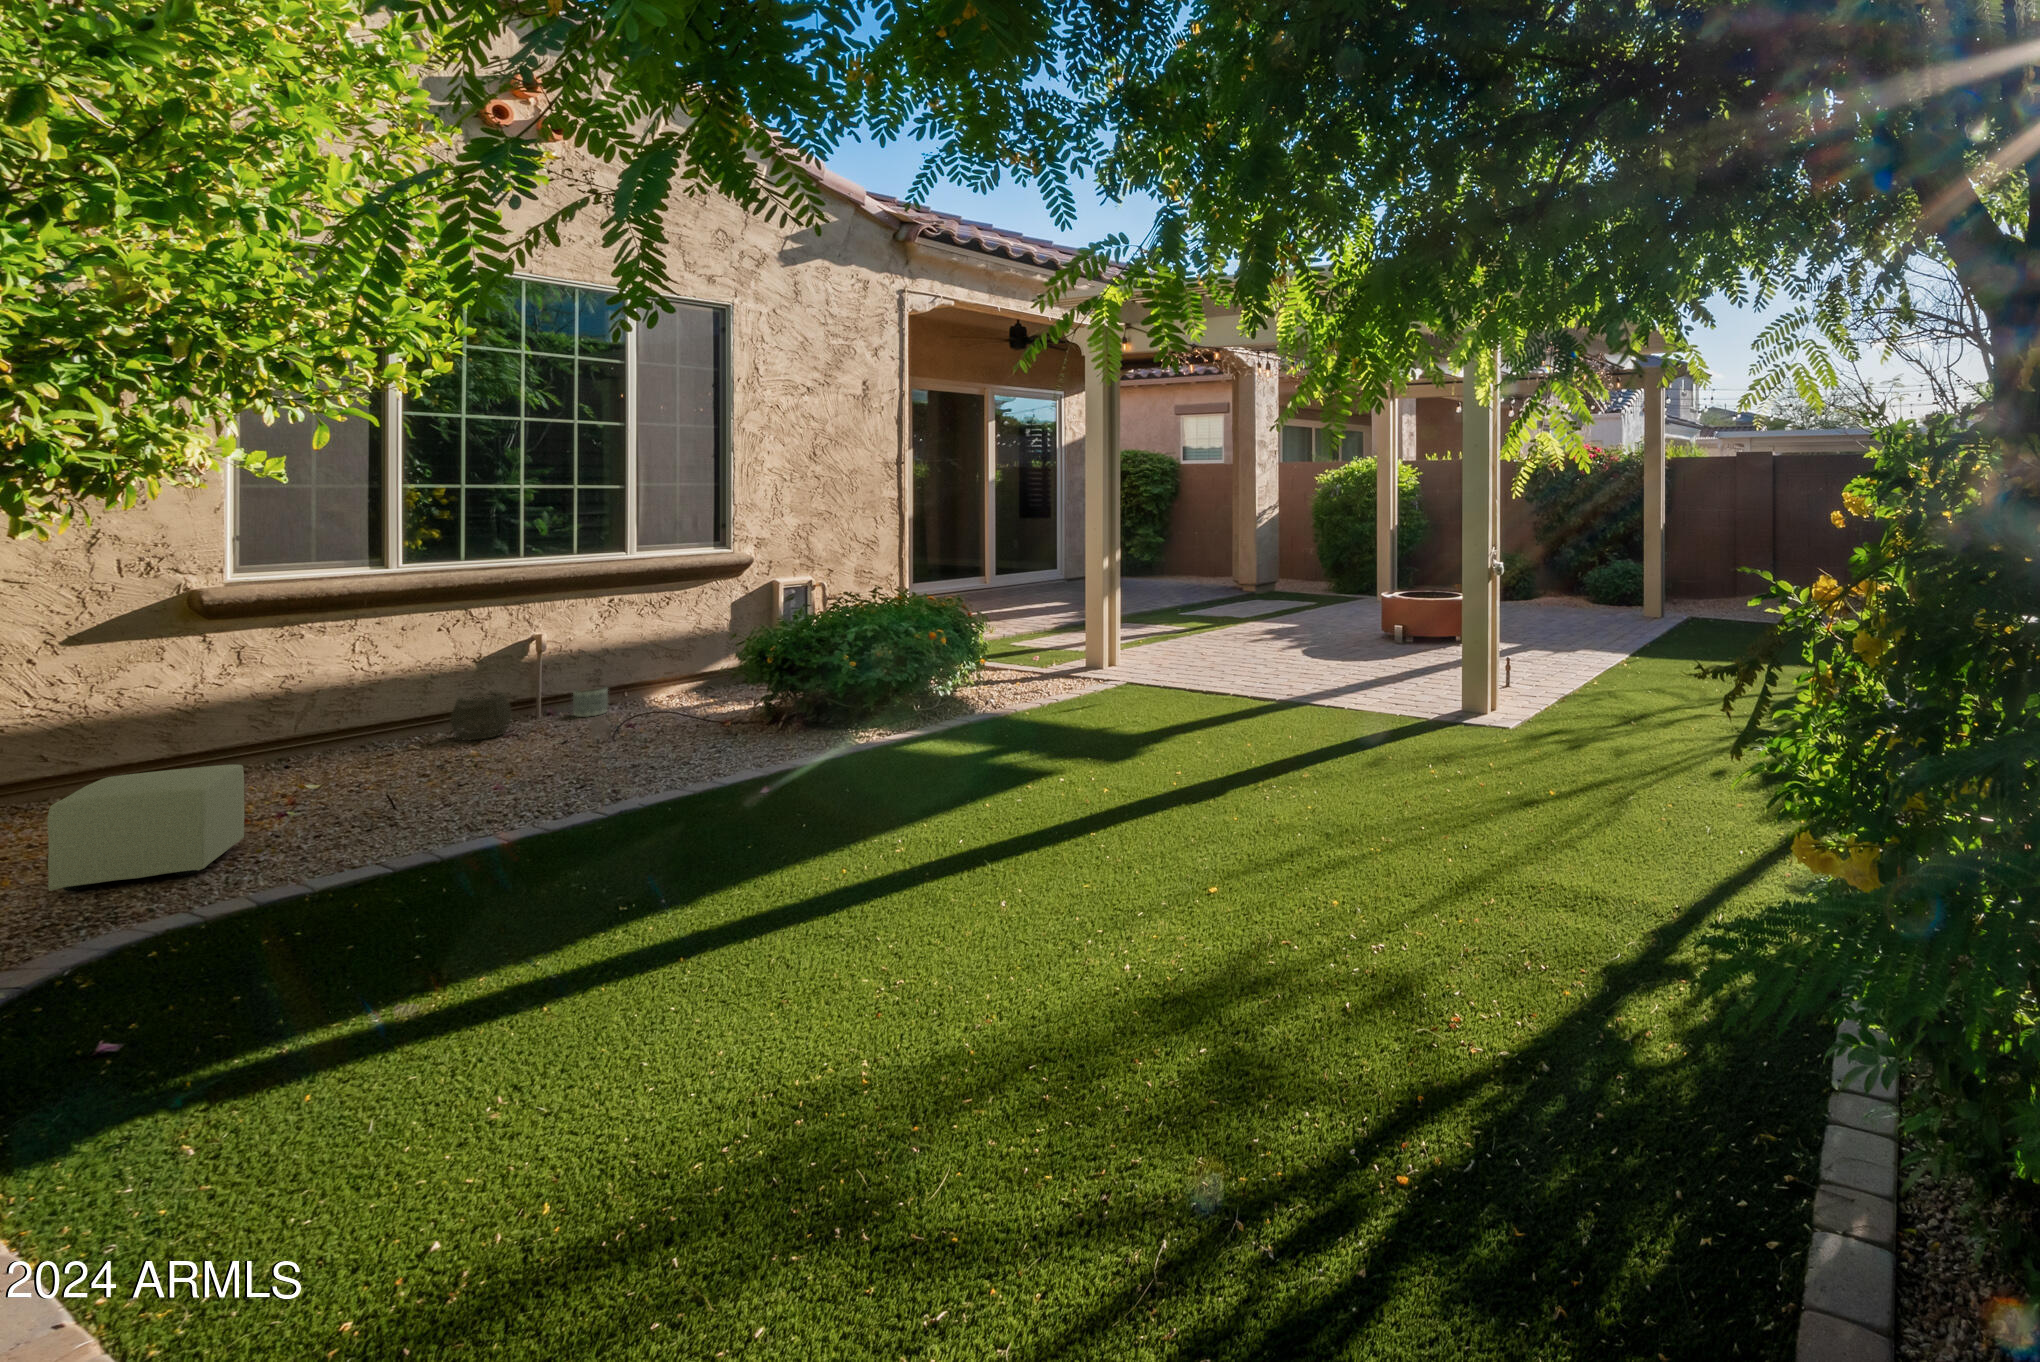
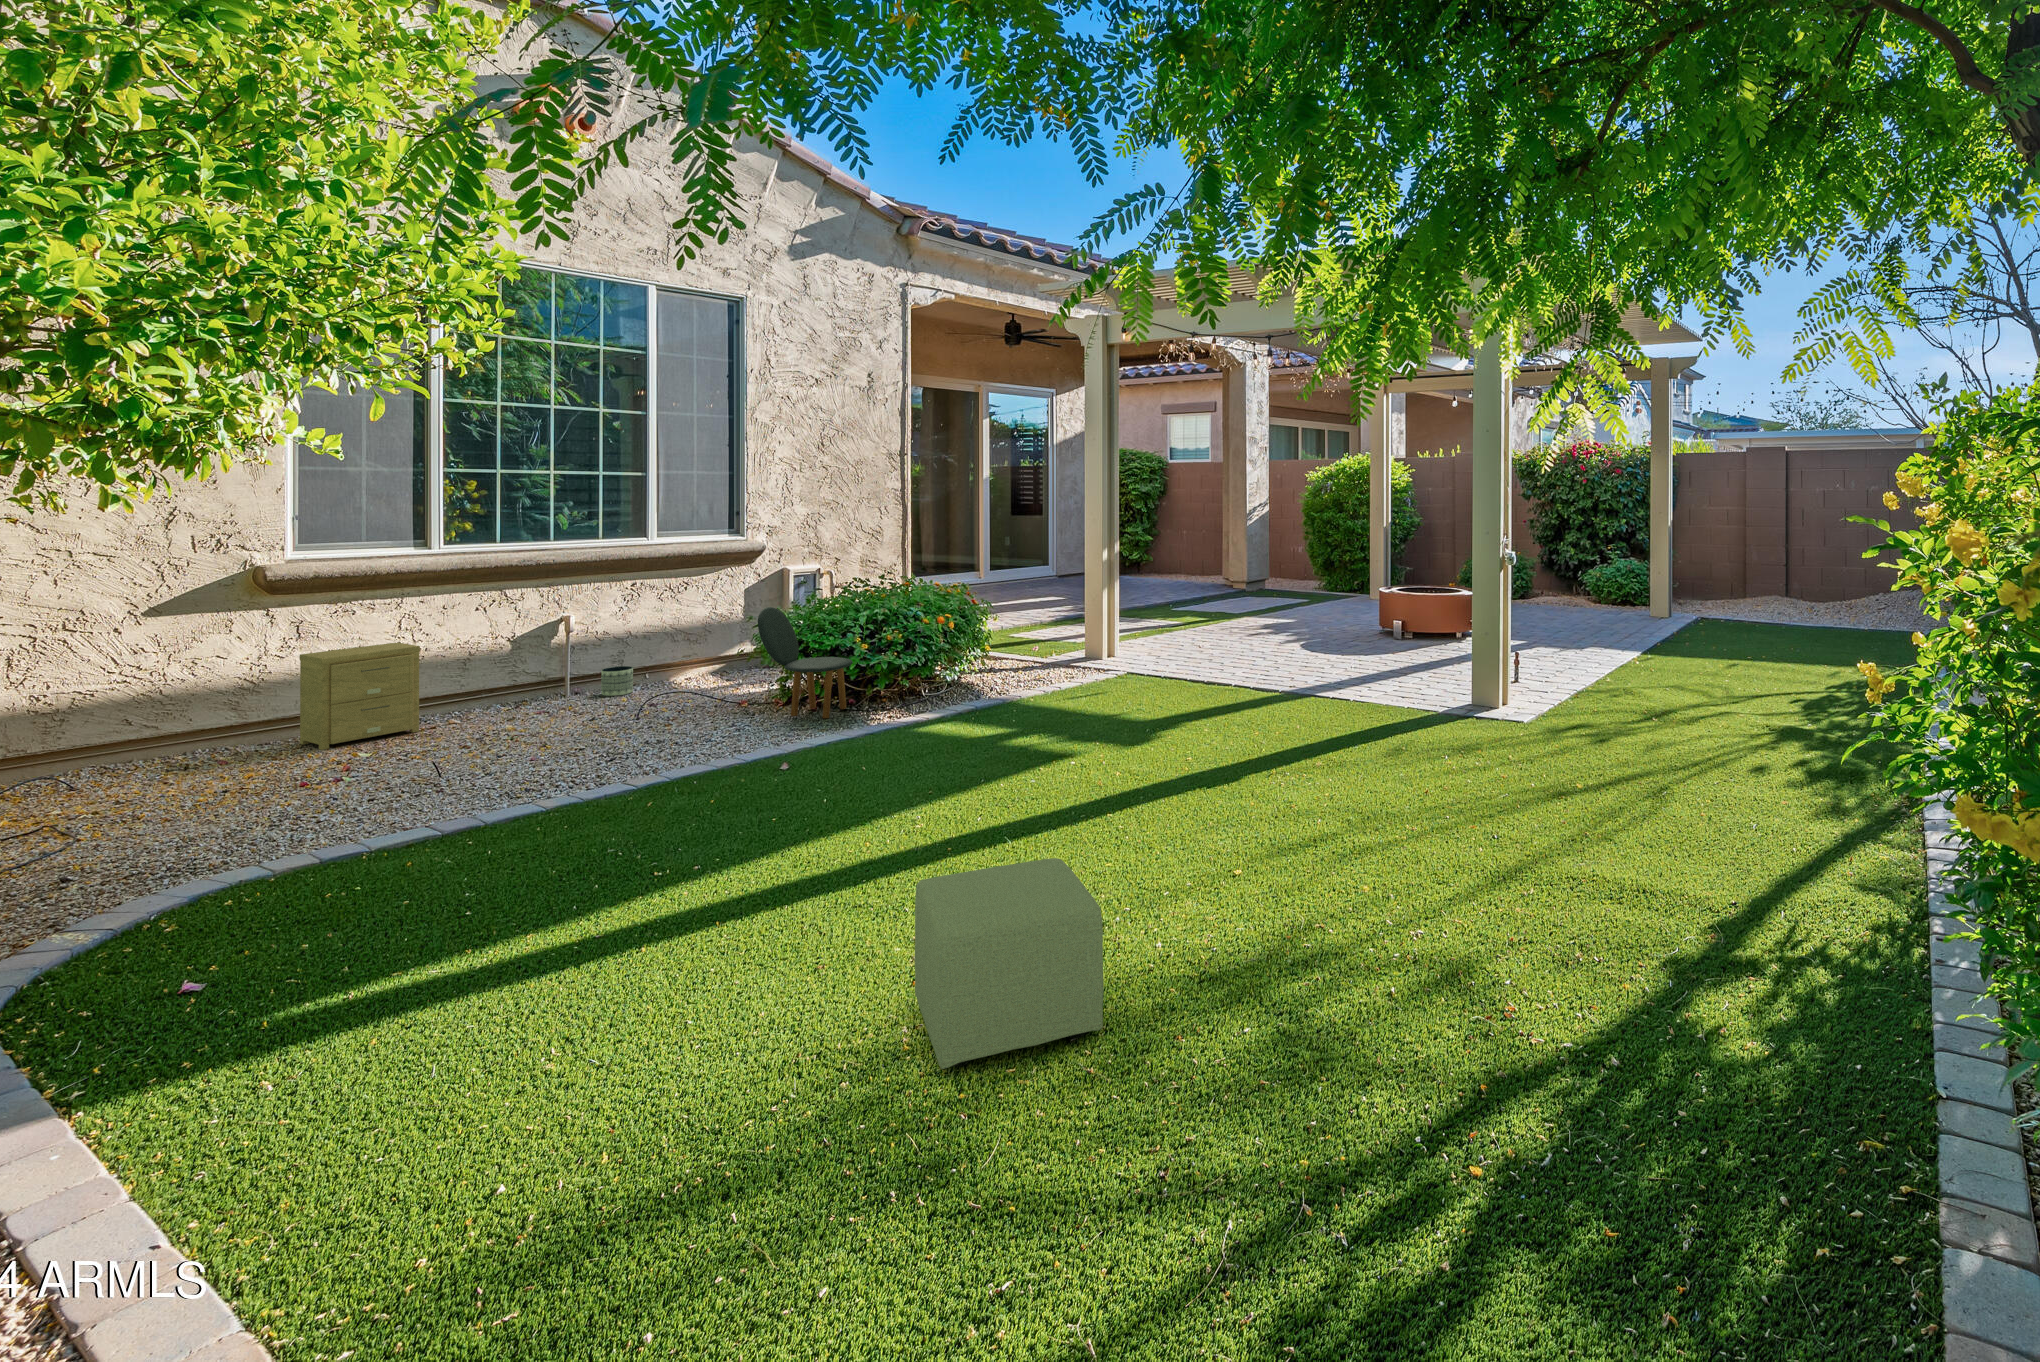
chair: none [738,625,839,738] -> present [758,607,853,718]
side table: none [239,666,373,781] -> present [299,642,420,750]
woven basket: present [451,692,511,740] -> none [489,670,546,716]
ottoman: present [47,765,245,891] -> present [915,858,1103,1069]

